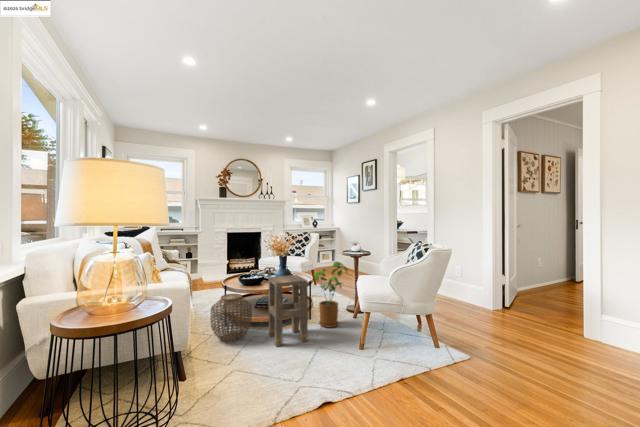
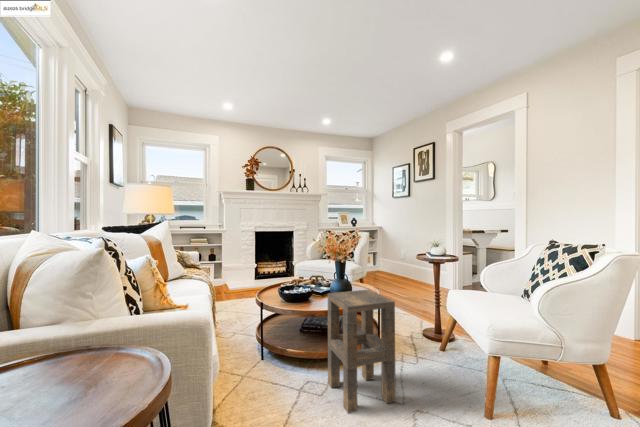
house plant: present [314,262,348,328] -> none [389,269,443,372]
woven basket: present [210,294,252,341] -> none [239,318,302,398]

